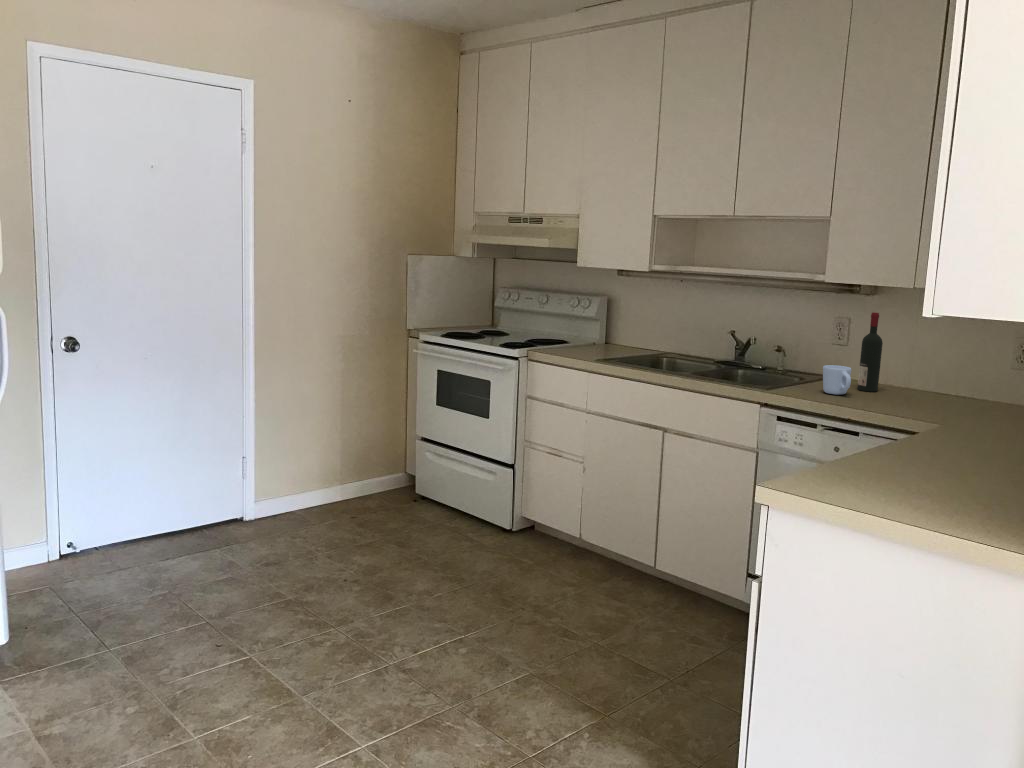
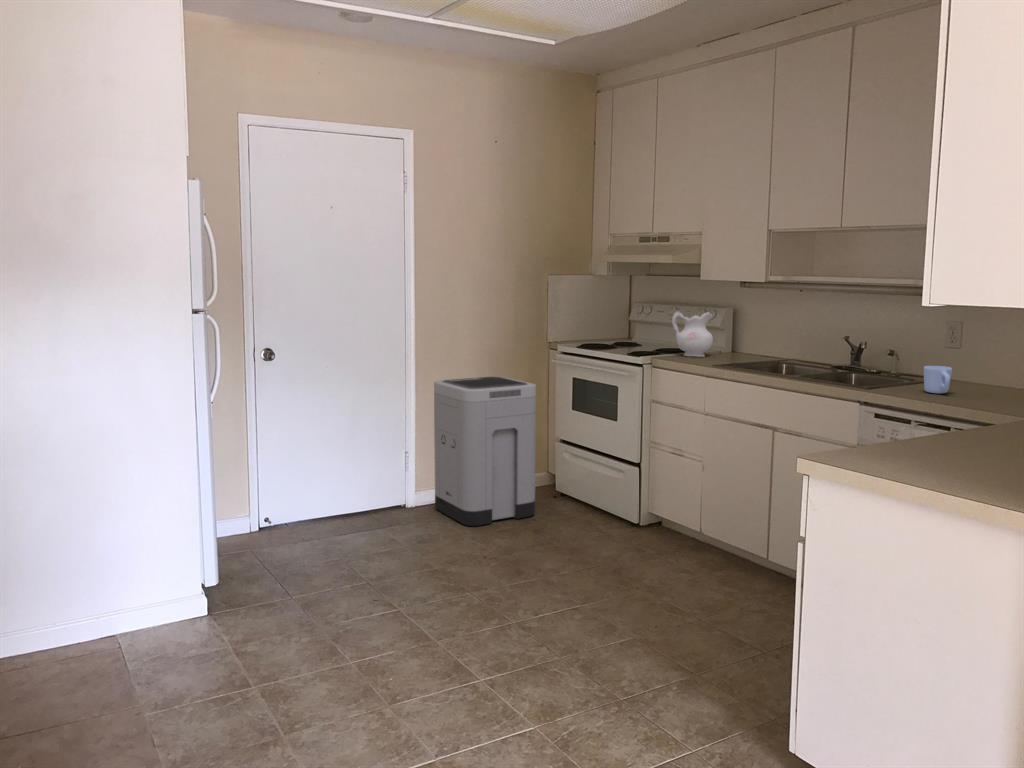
ceramic pitcher: none [547,298,590,349] -> present [672,311,713,357]
wine bottle: present [857,312,883,392] -> none [963,315,988,391]
trash can: none [278,369,398,541] -> present [434,377,536,526]

